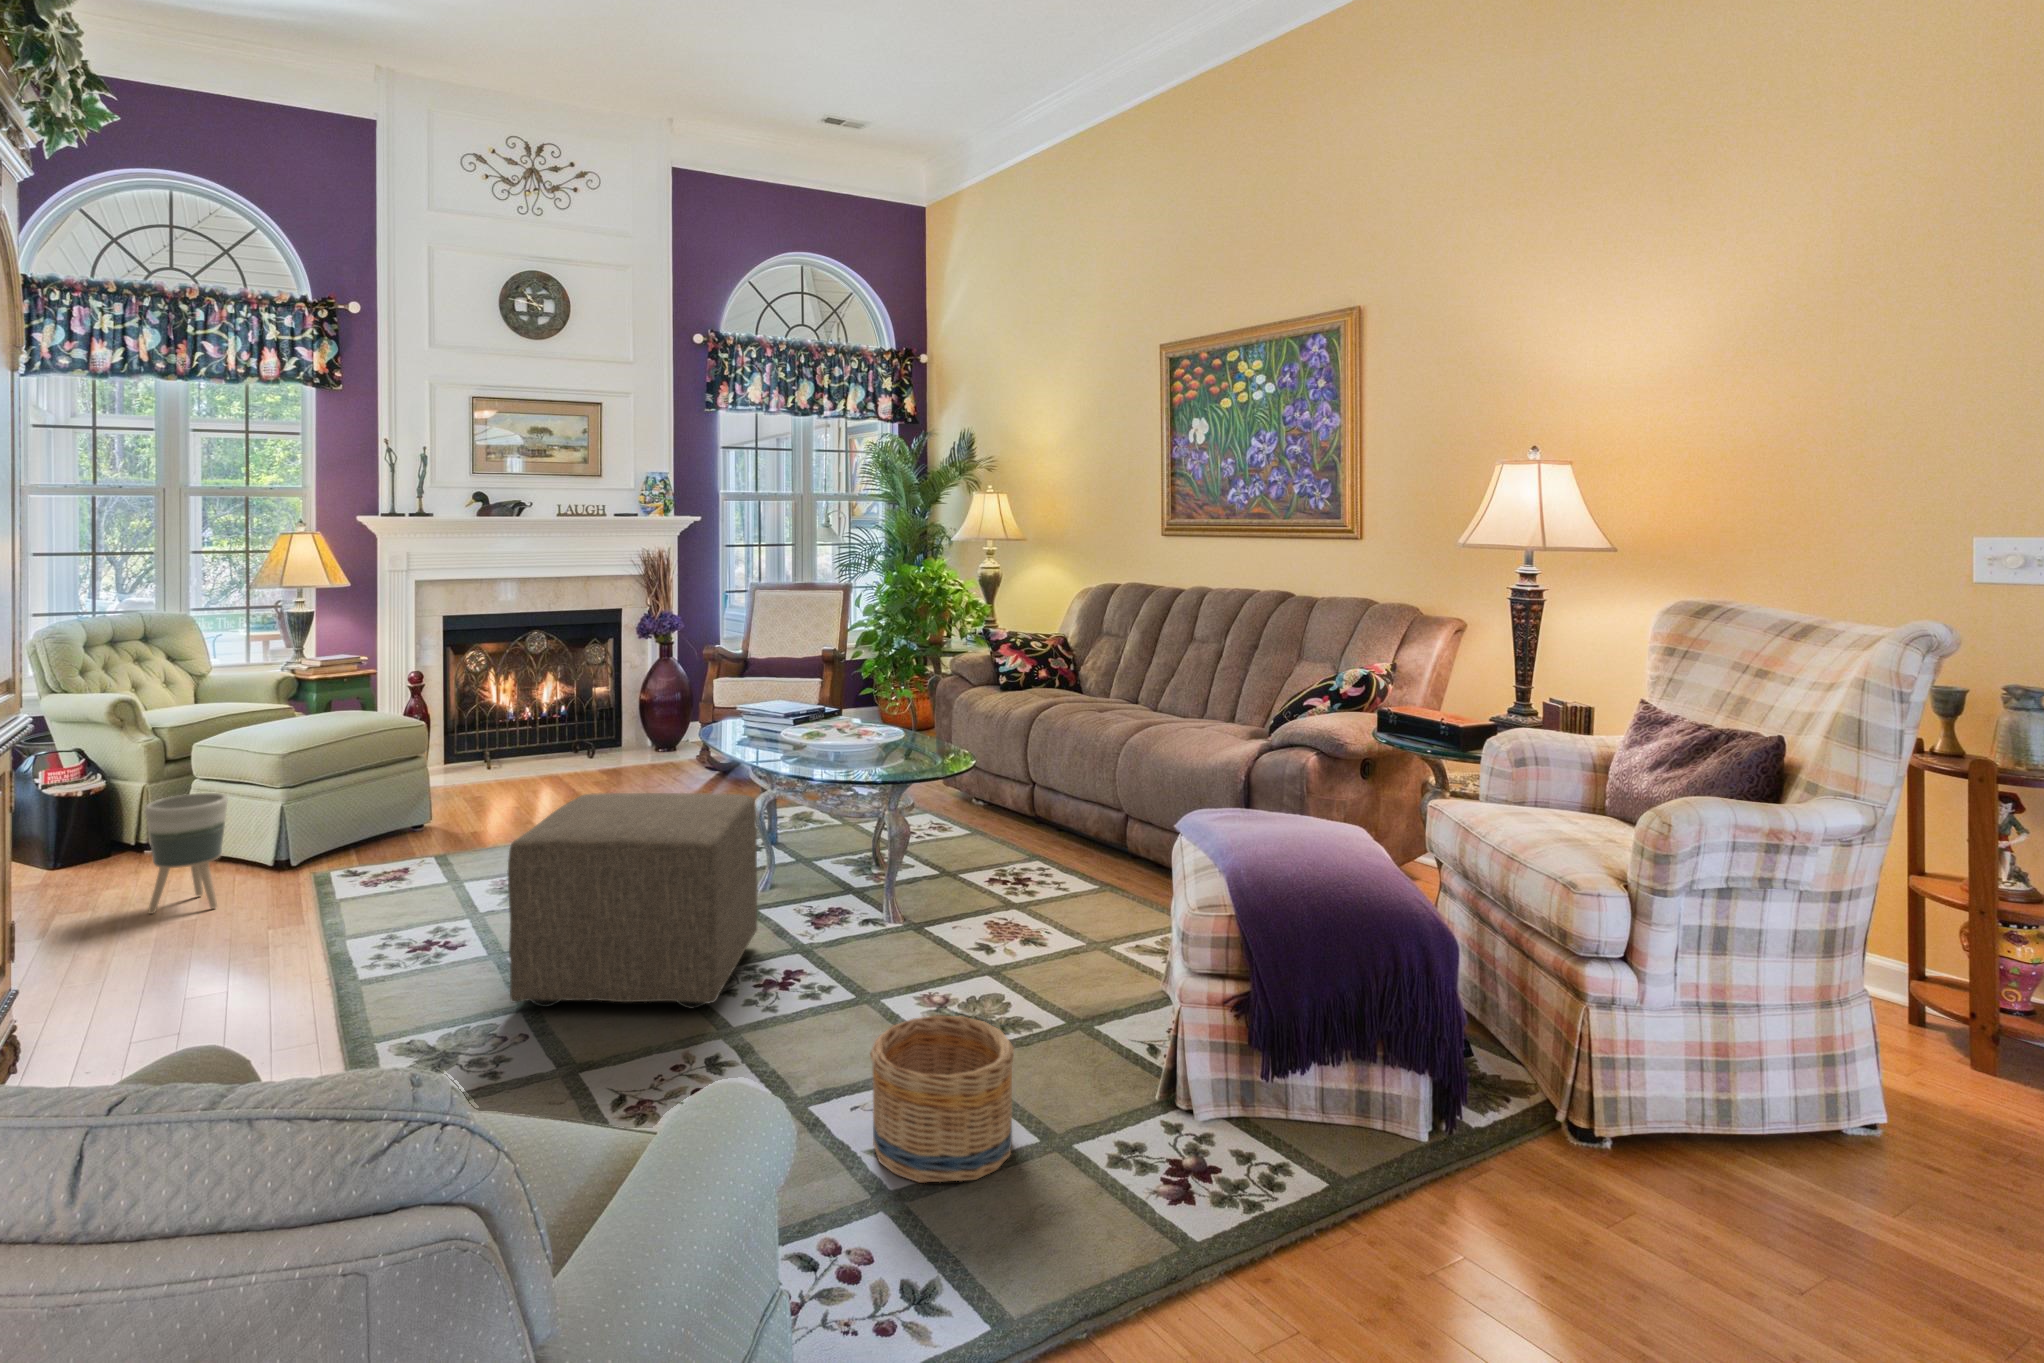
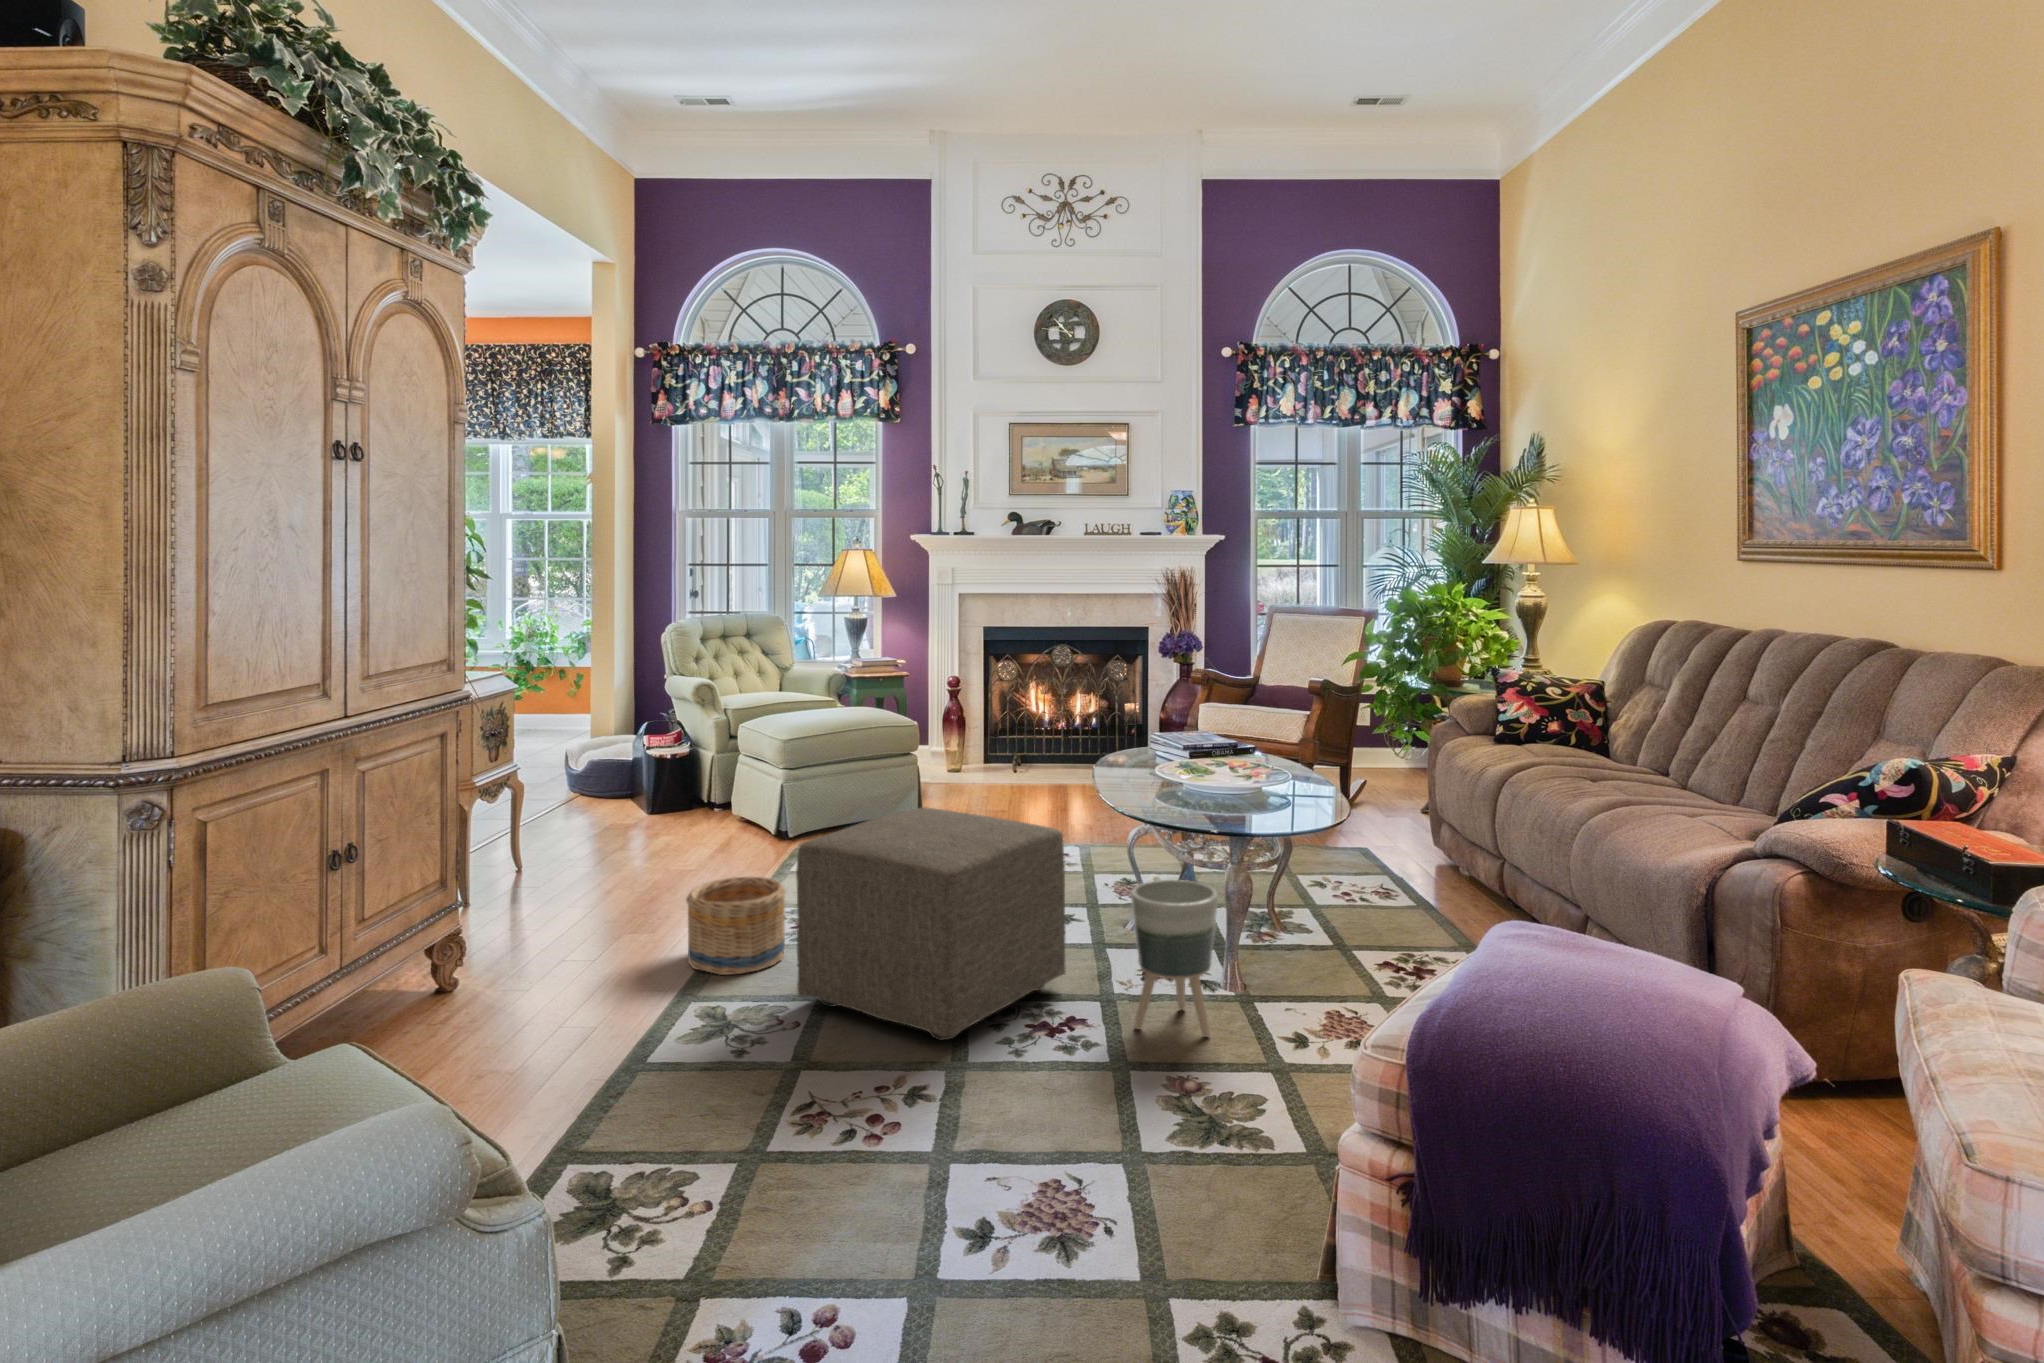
planter: present [145,793,227,914] -> present [1131,880,1218,1037]
basket: present [870,1015,1014,1183] -> present [686,877,786,975]

